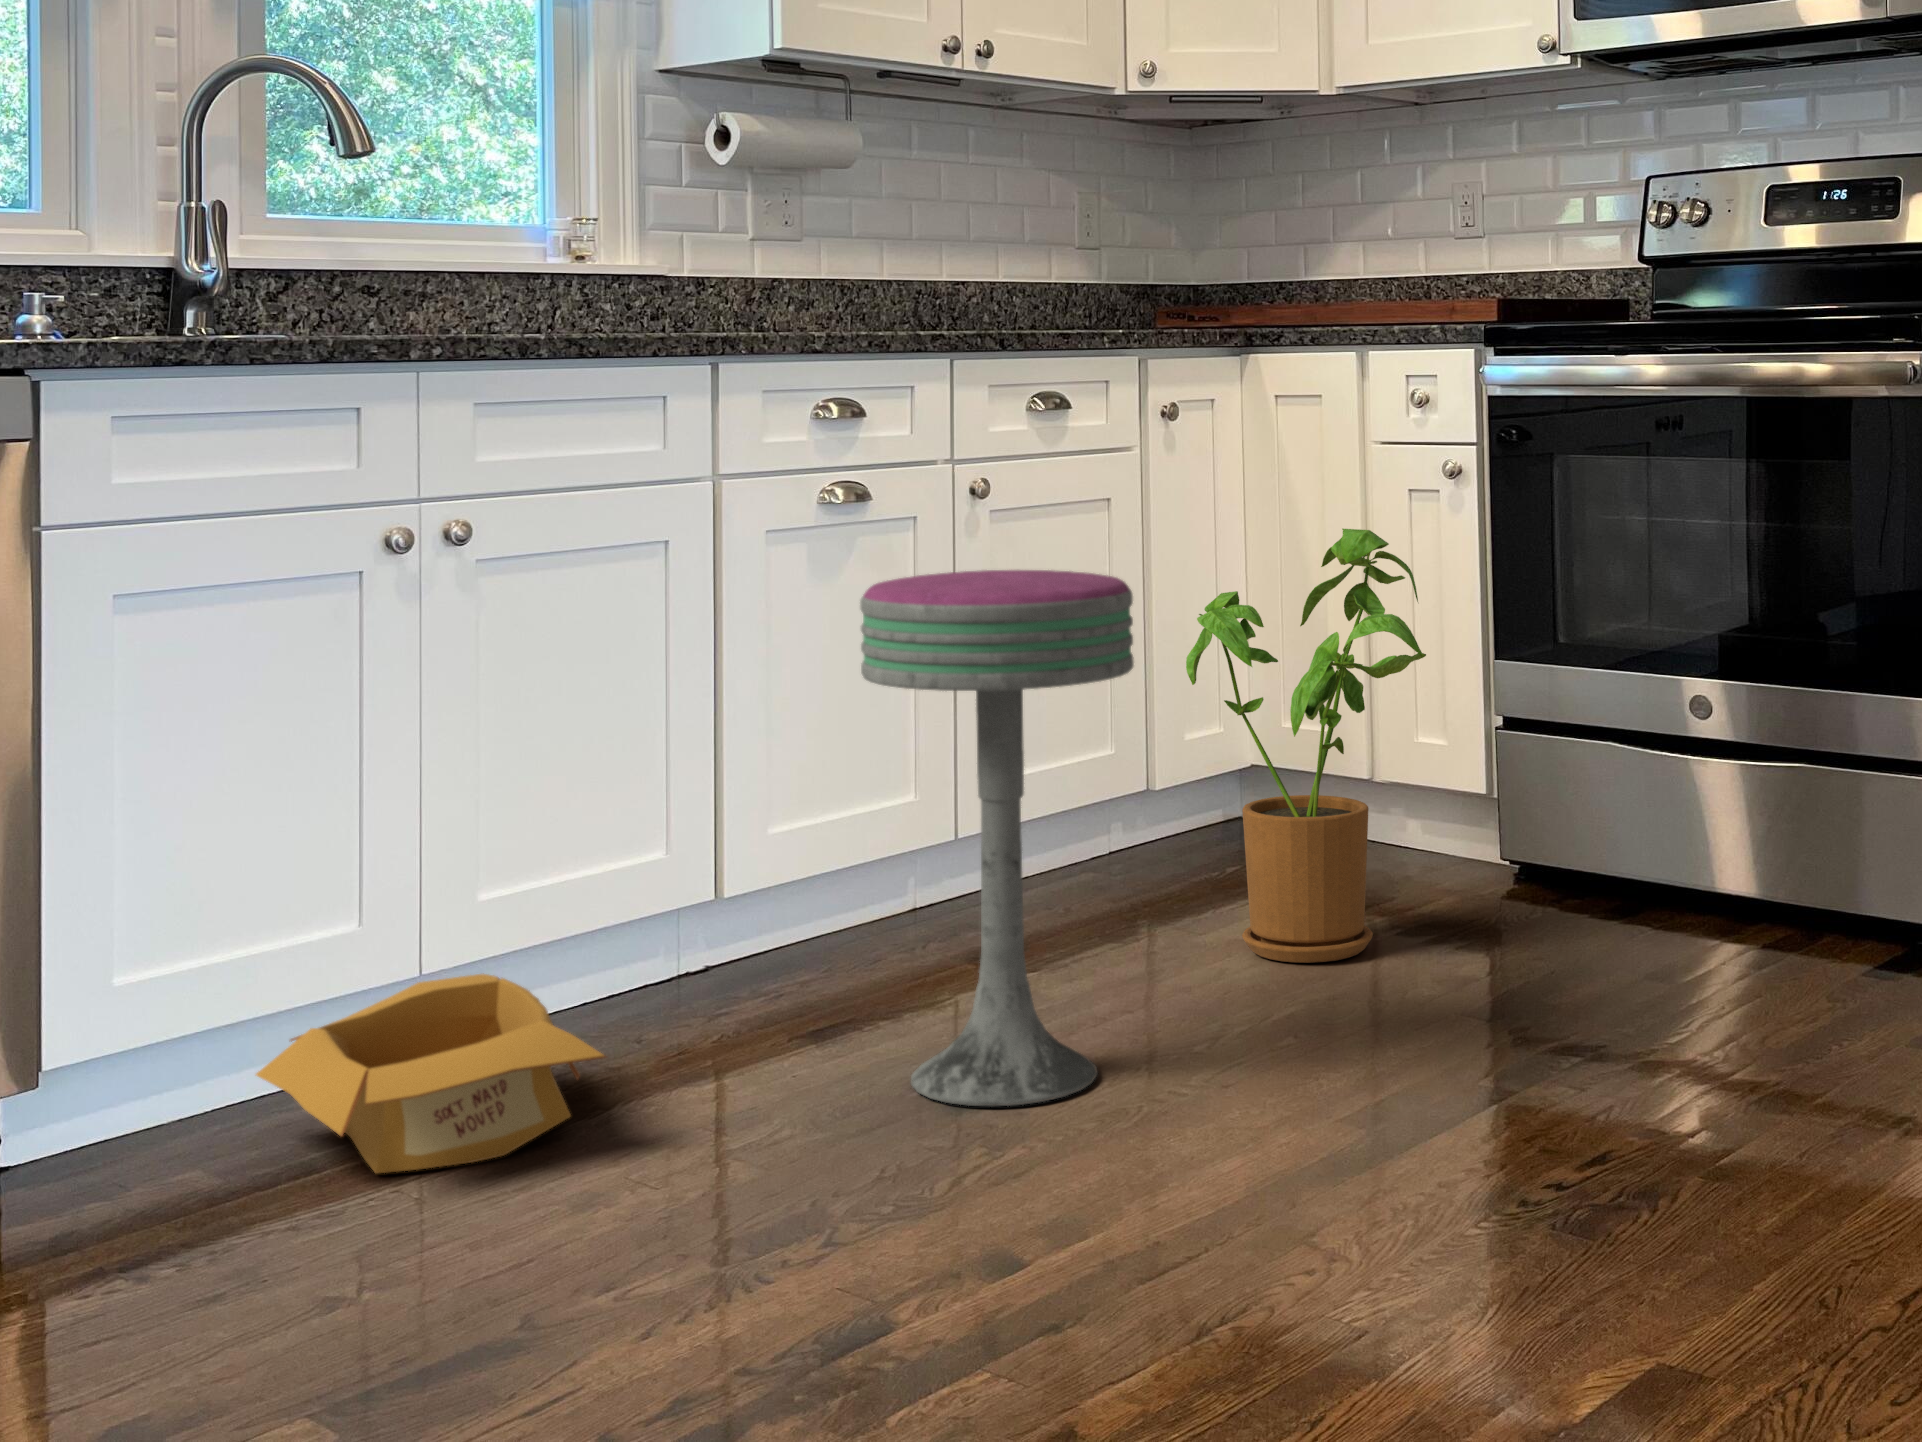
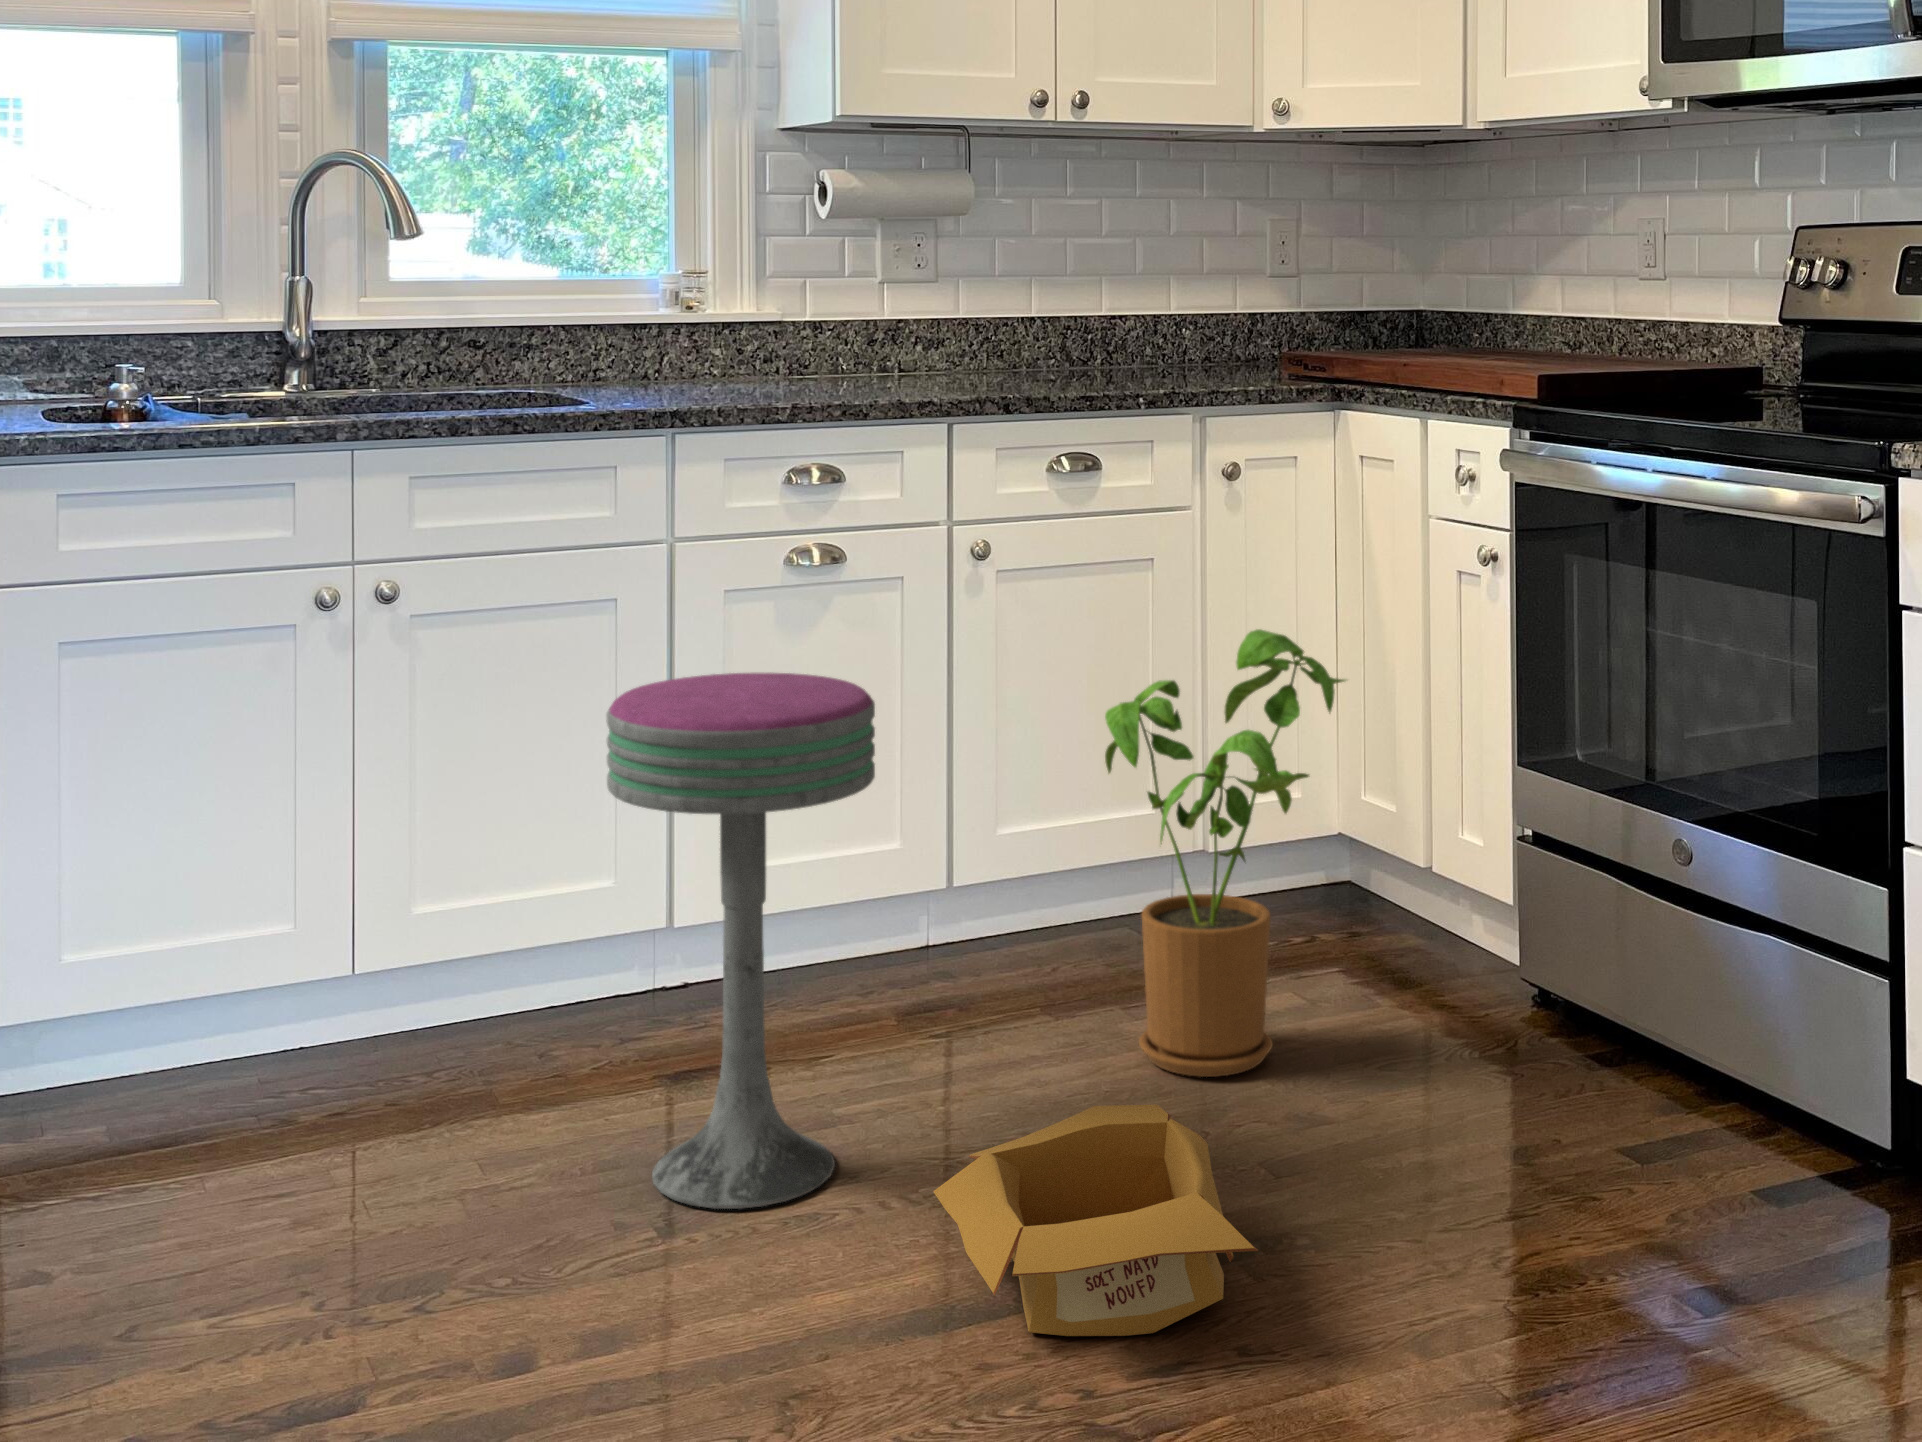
cardboard box: present [256,974,606,1173] -> present [933,1105,1258,1336]

